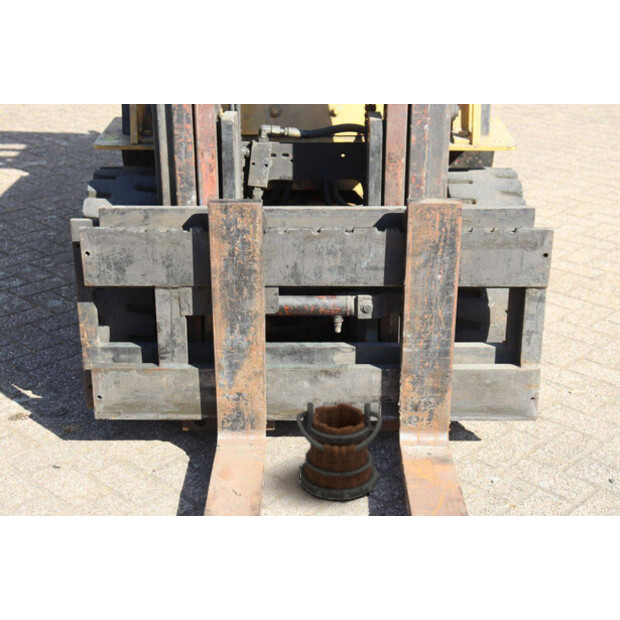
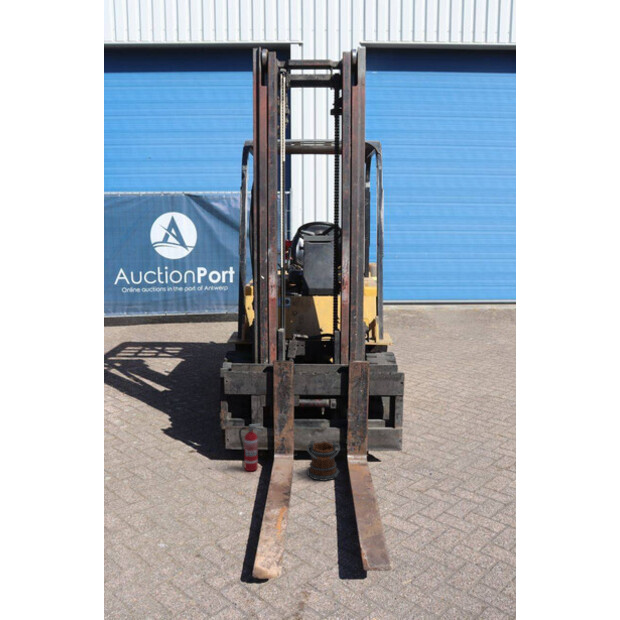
fire extinguisher: none [124,359,182,474] -> present [239,424,261,471]

